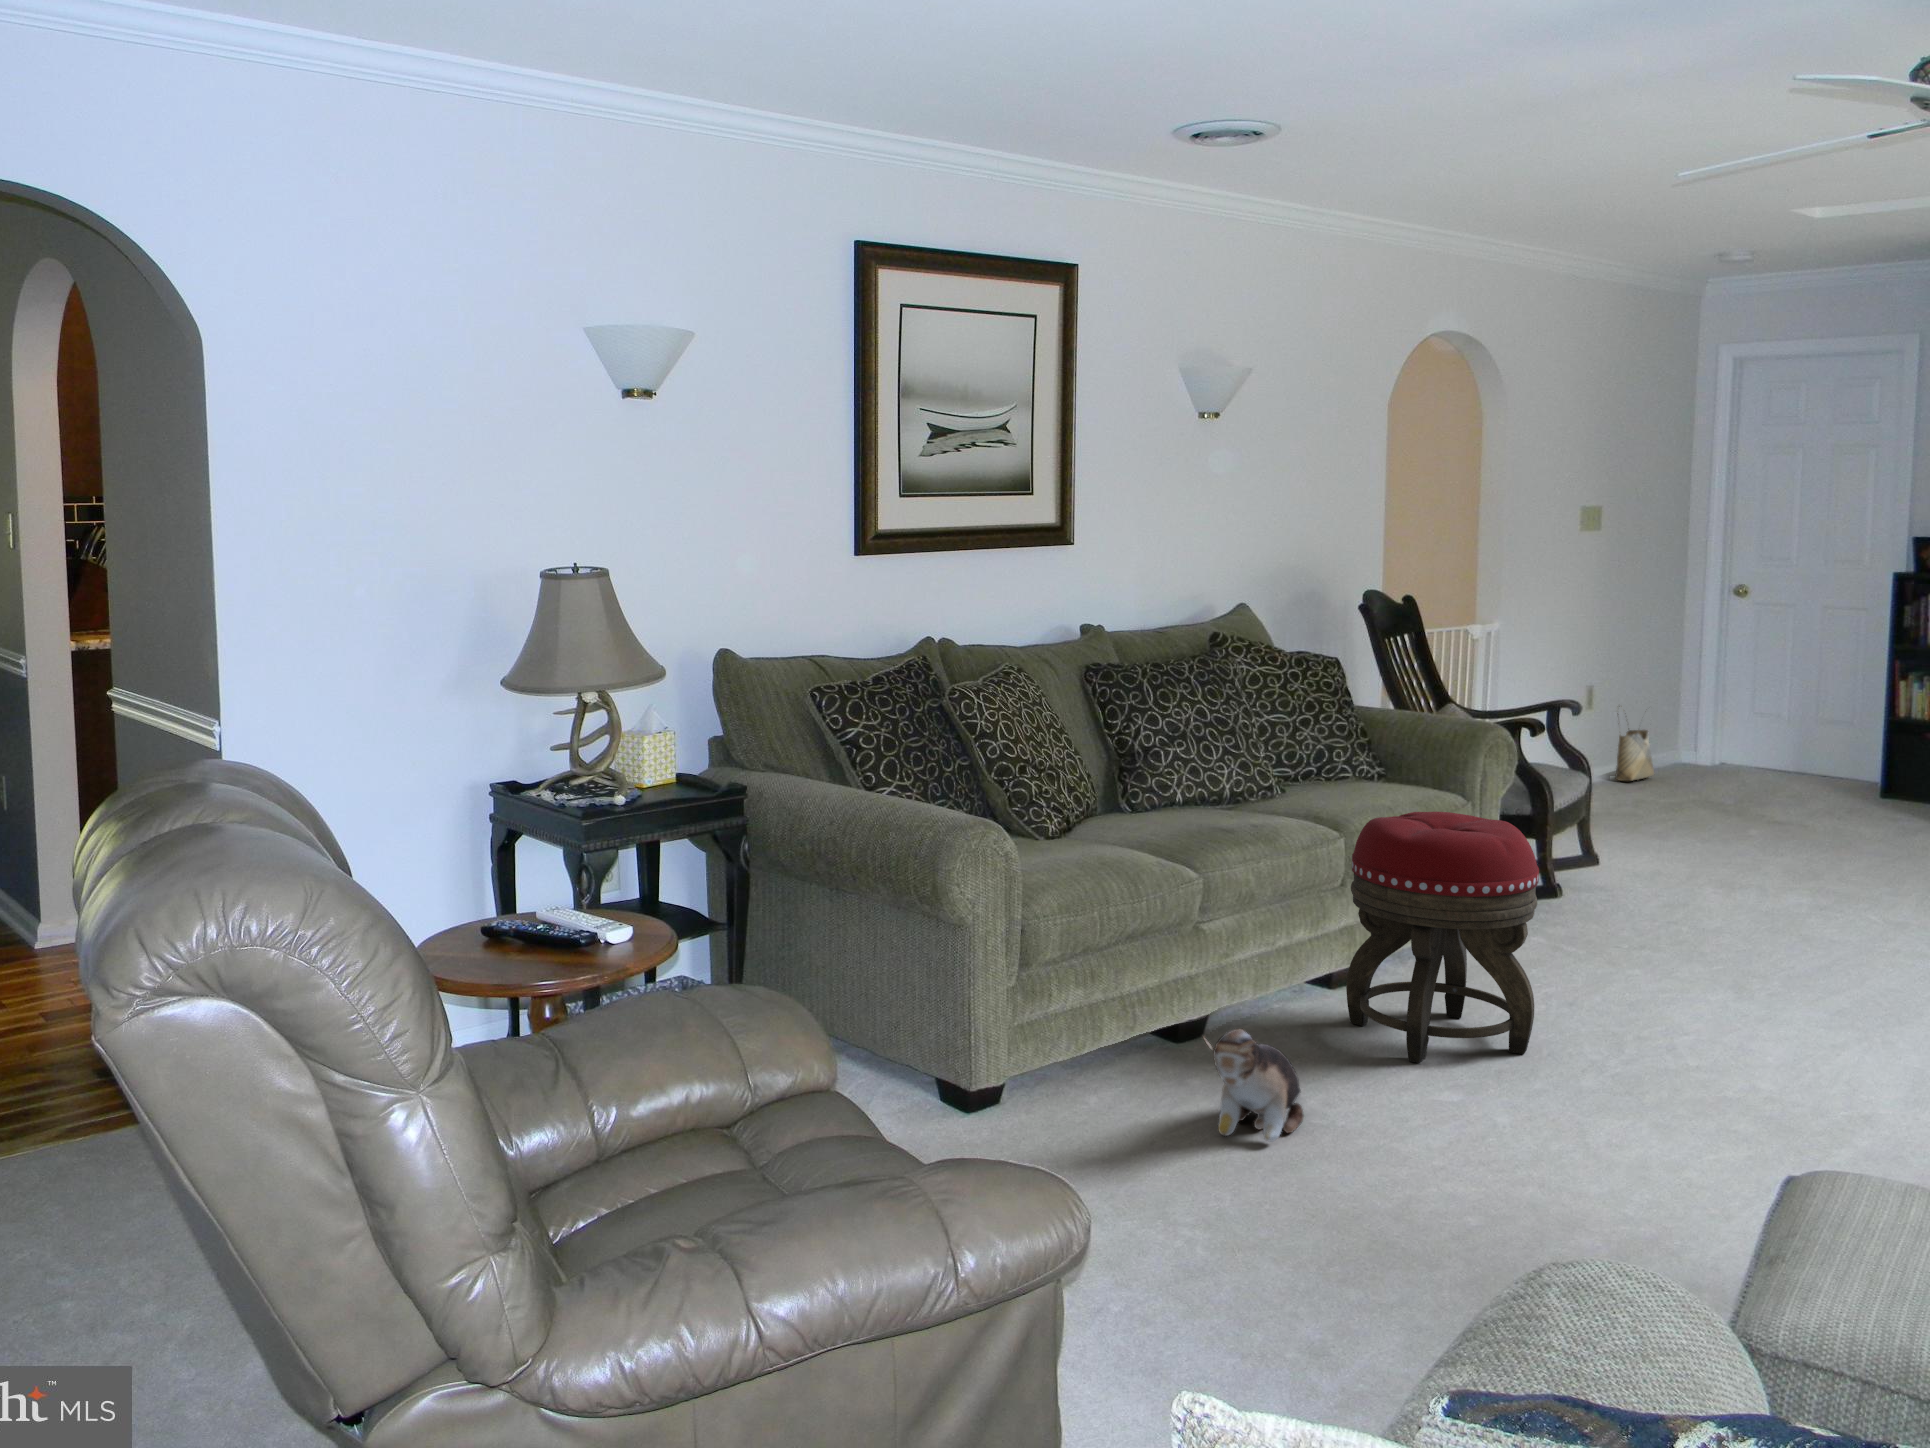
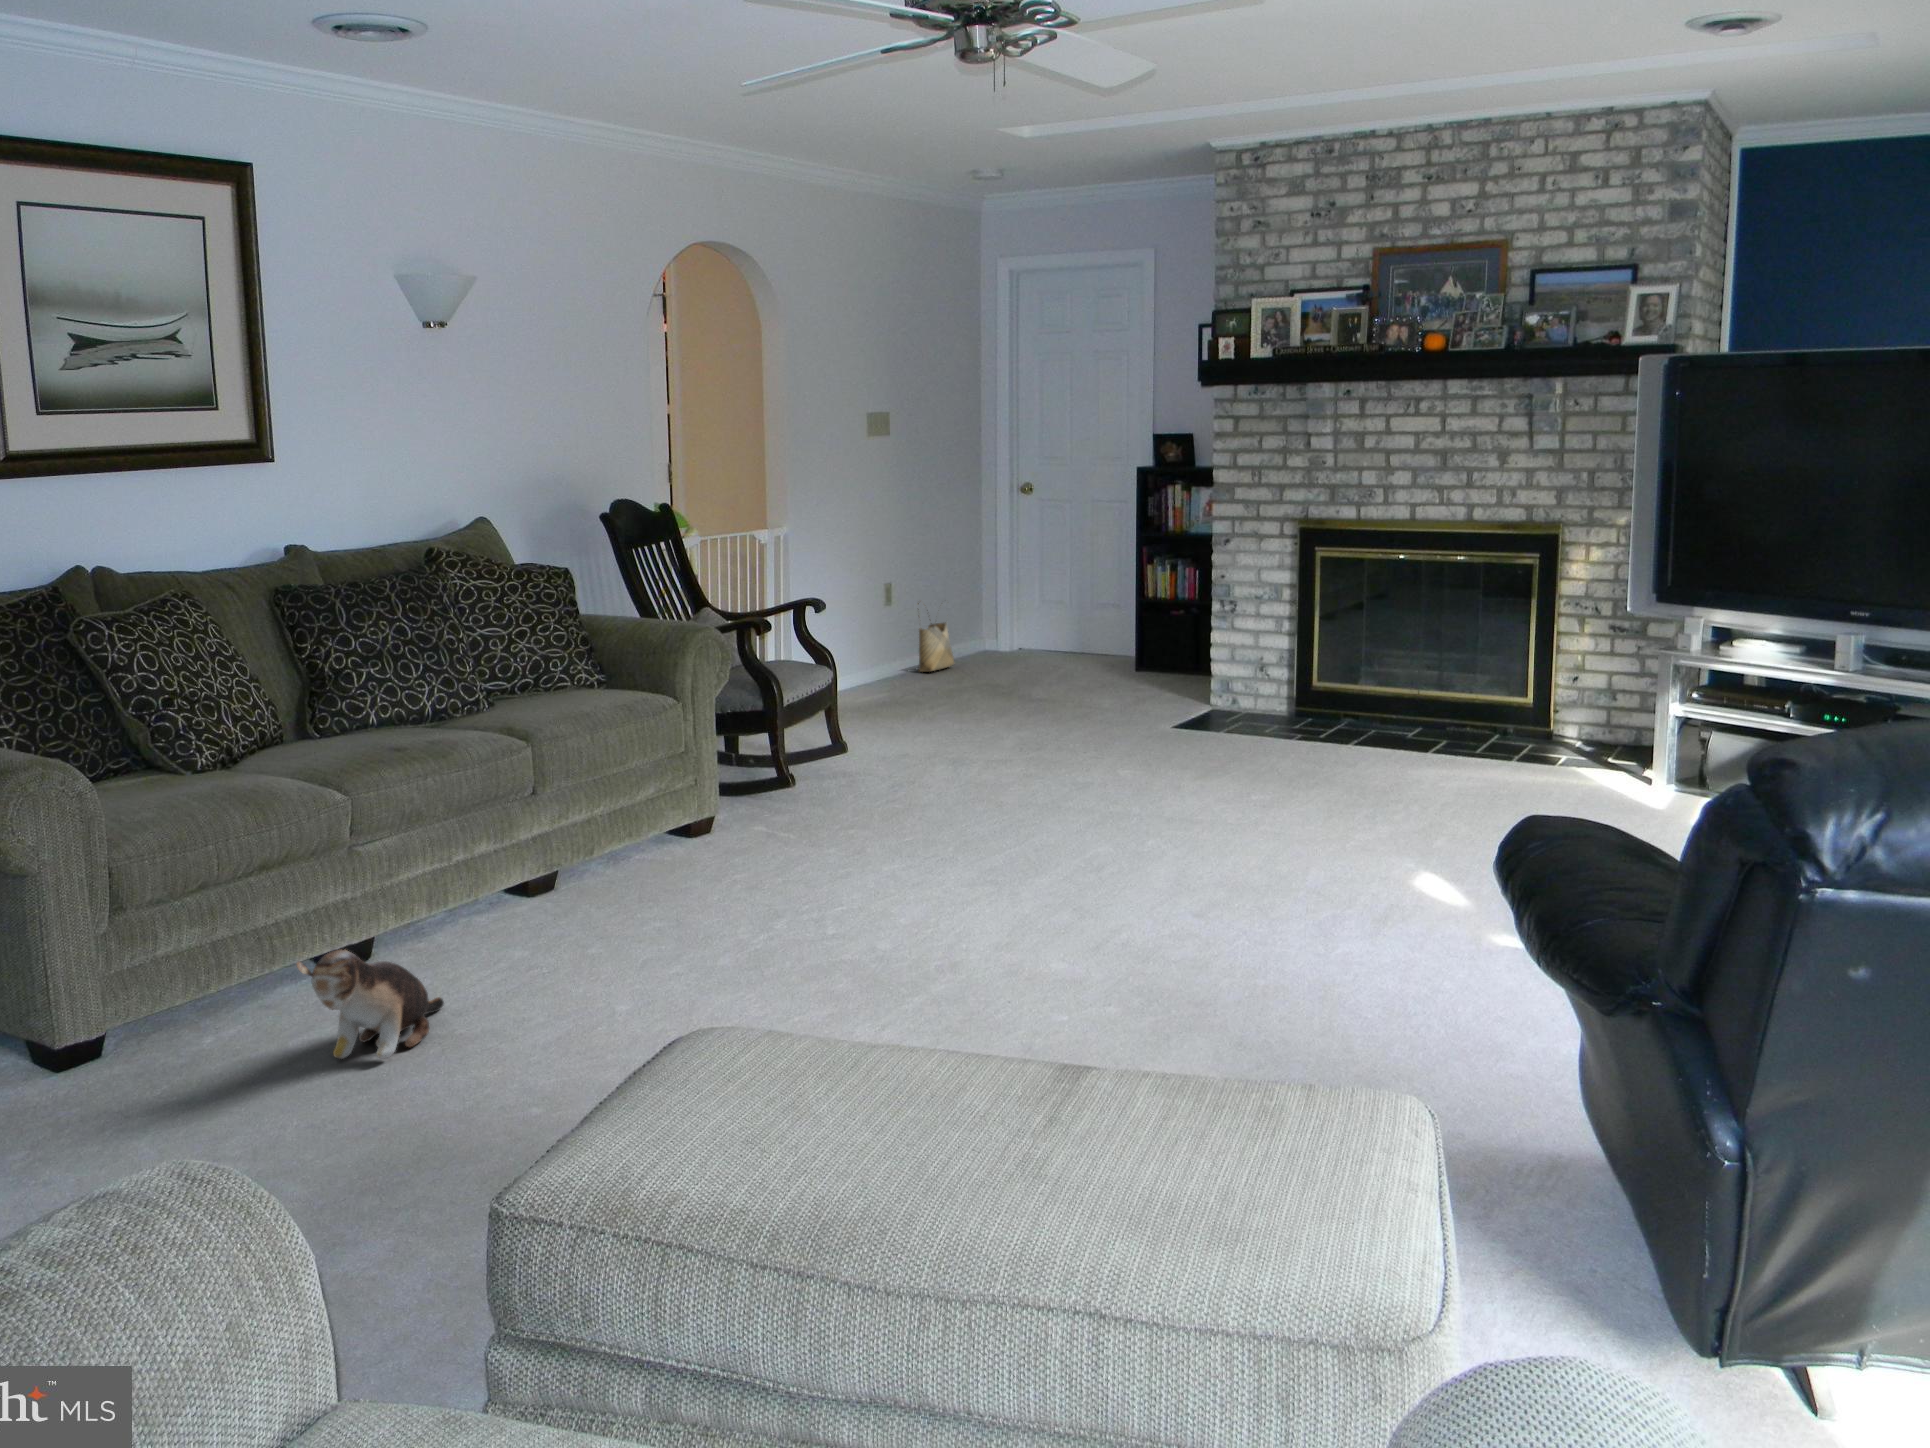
footstool: present [1346,812,1539,1063] -> none [517,713,698,961]

